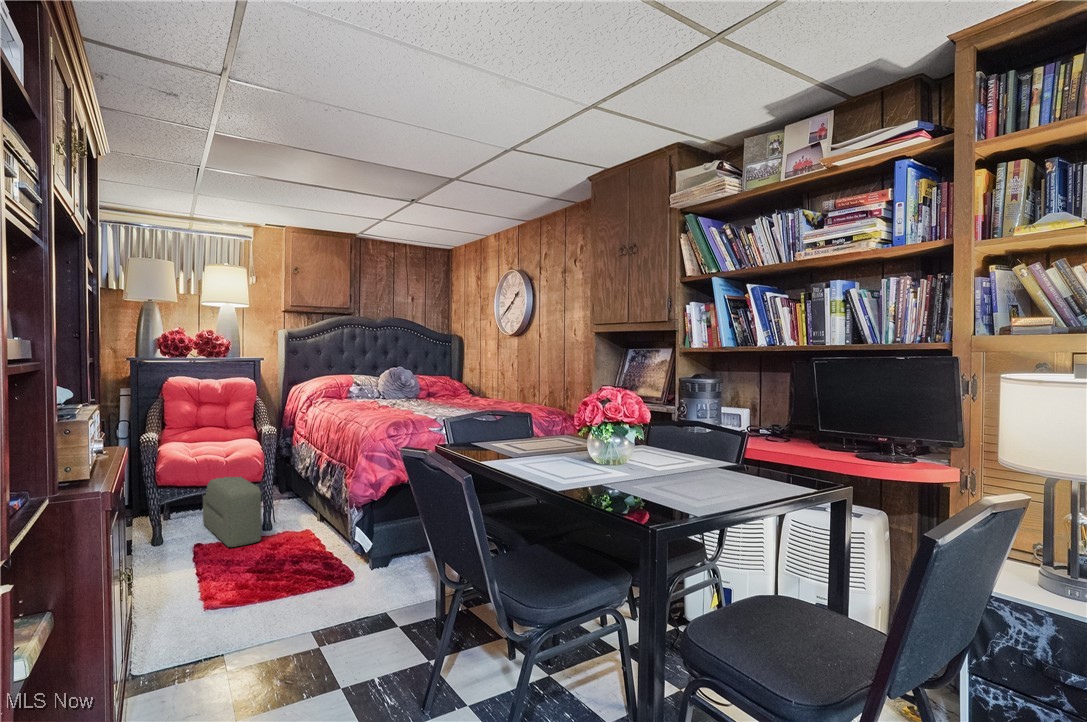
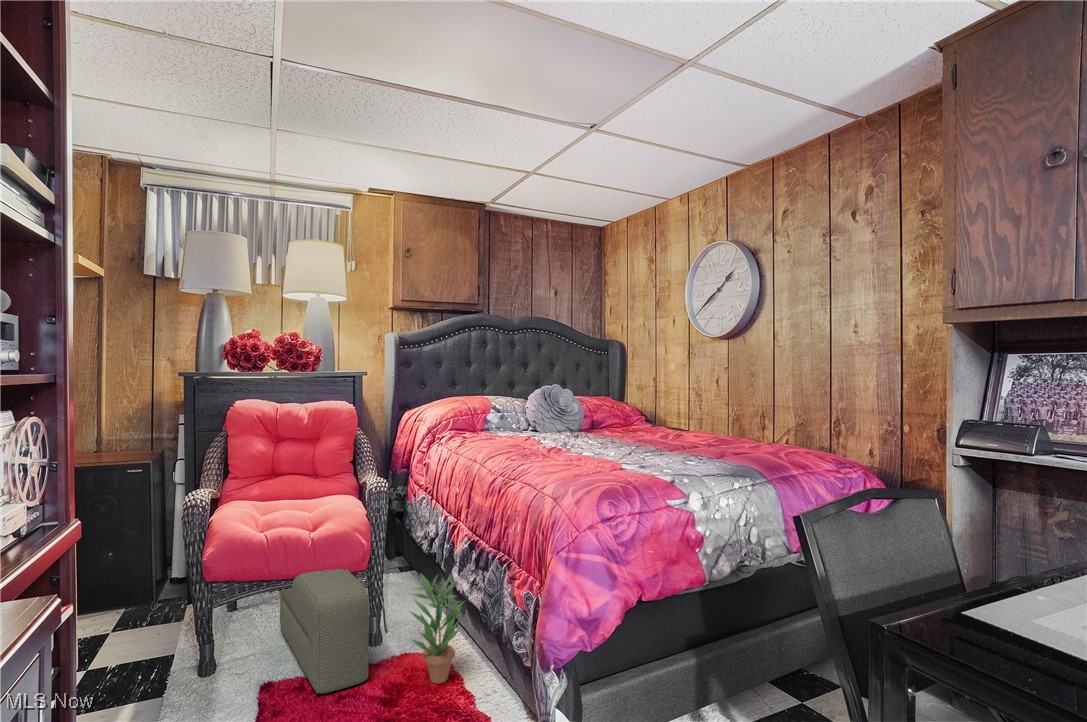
potted plant: none [285,476,322,541] -> present [410,574,464,684]

